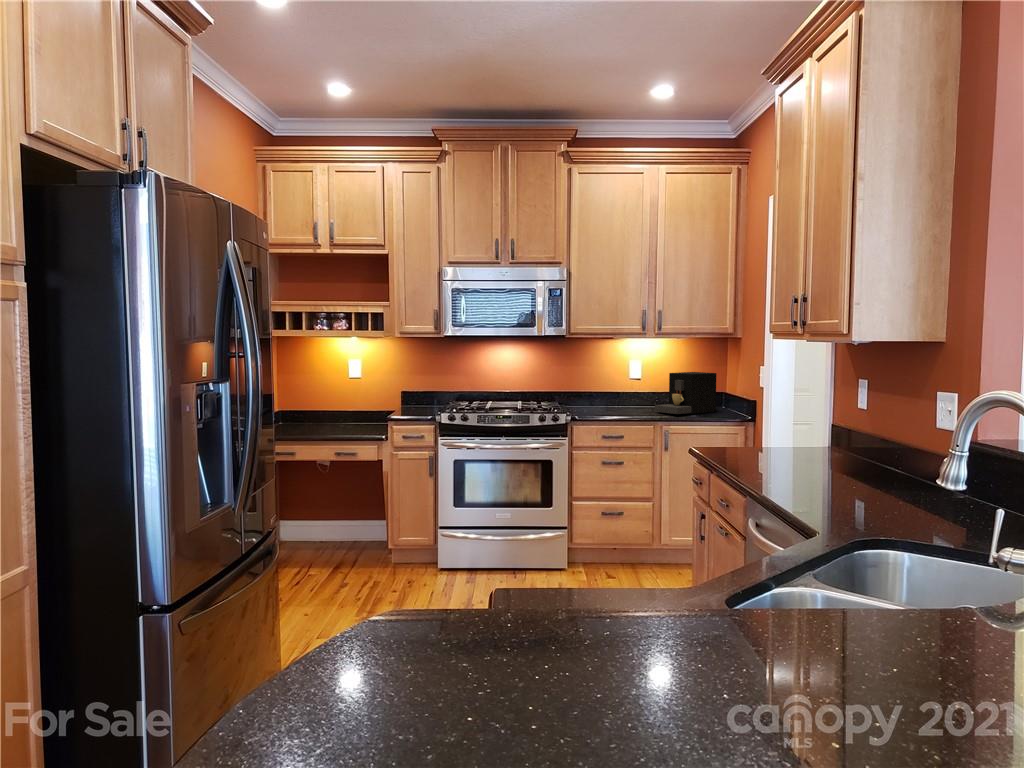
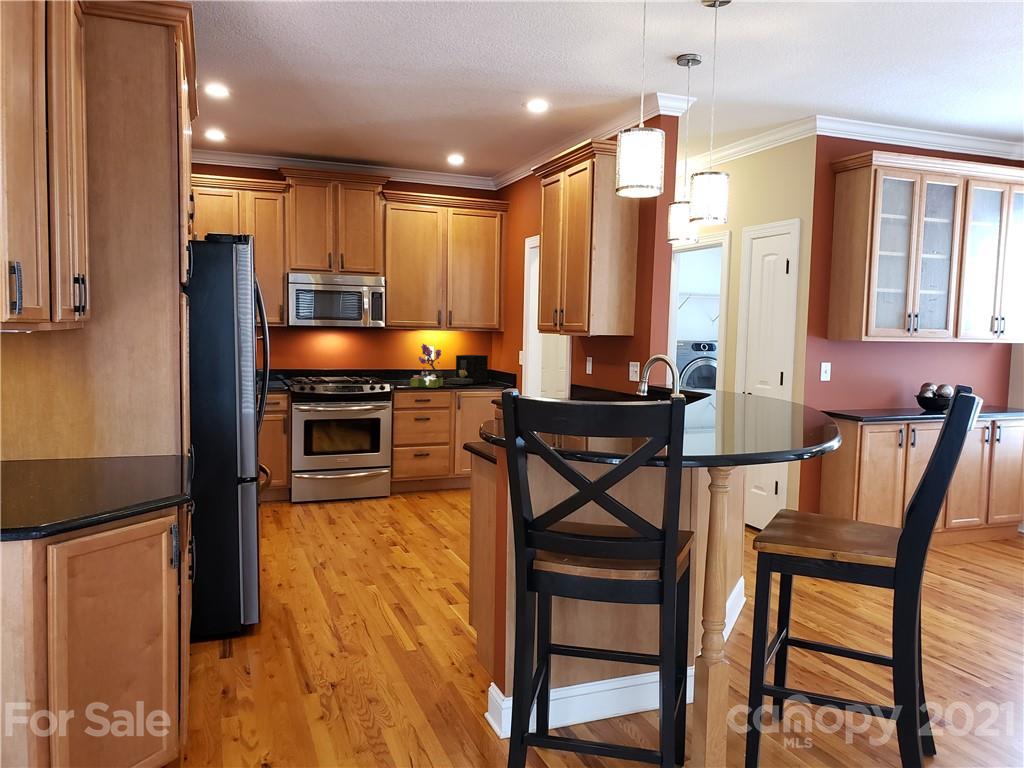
flower arrangement: none [599,356,647,419] -> present [410,344,443,388]

